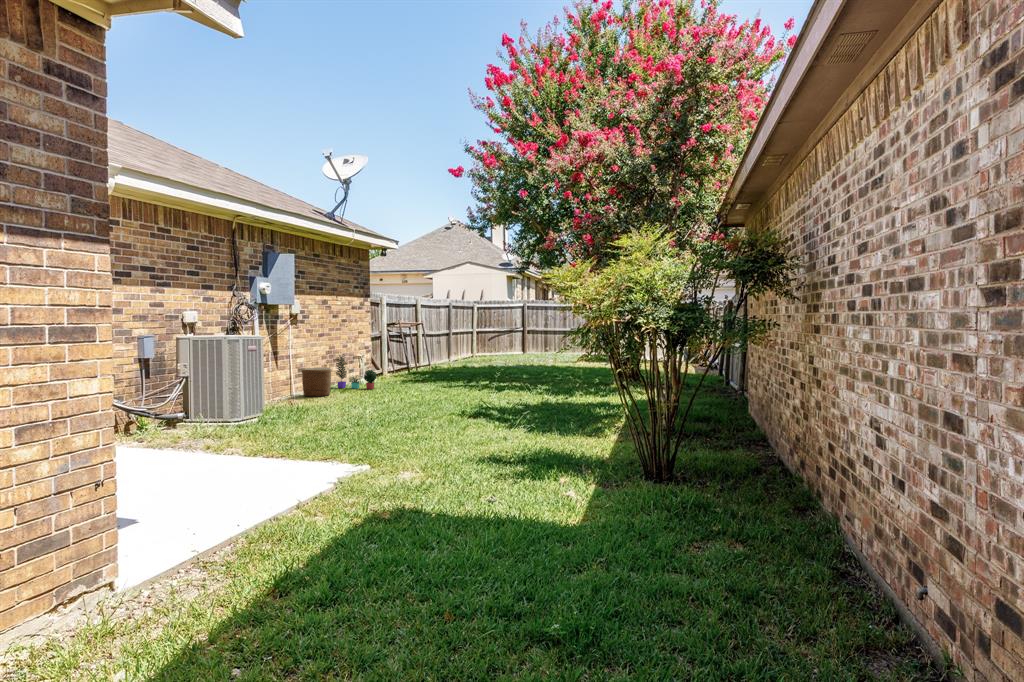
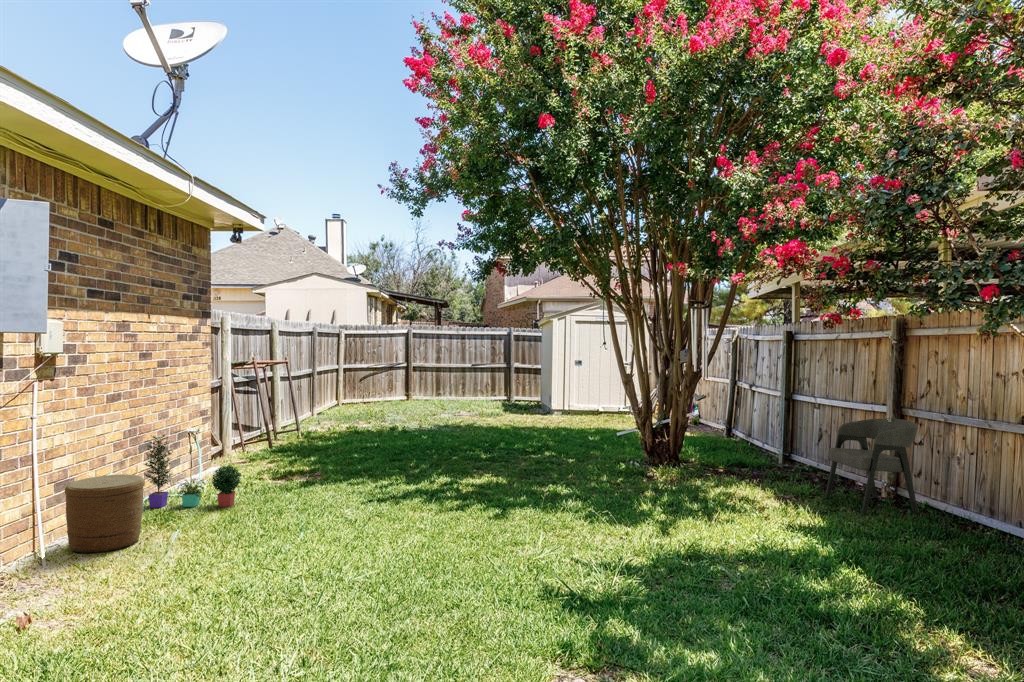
chair: none [685,353,729,406] -> present [825,418,918,515]

